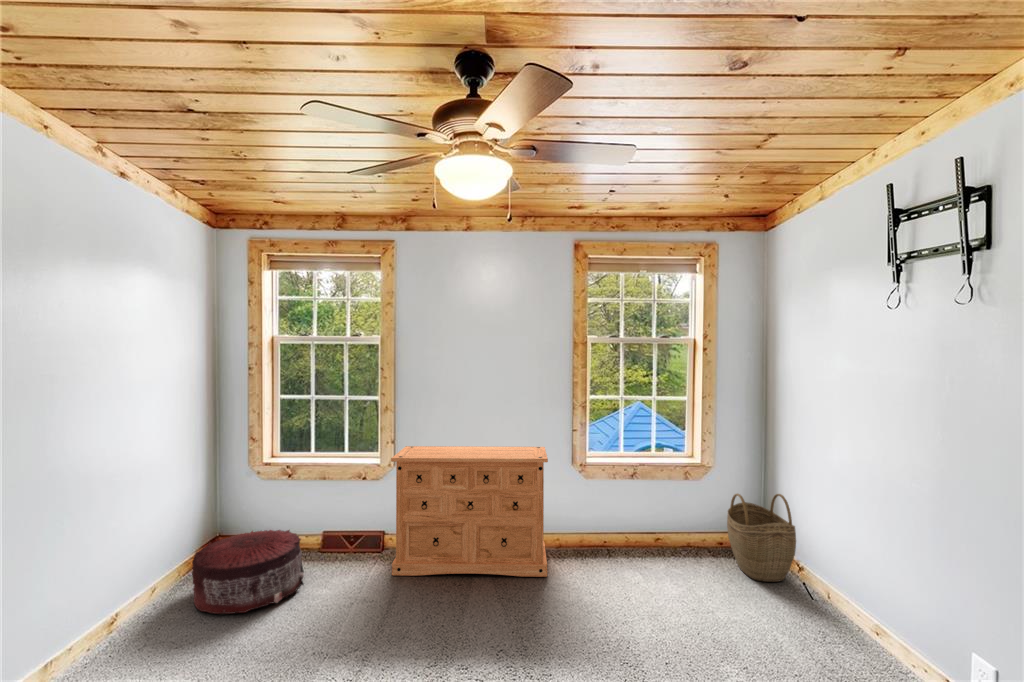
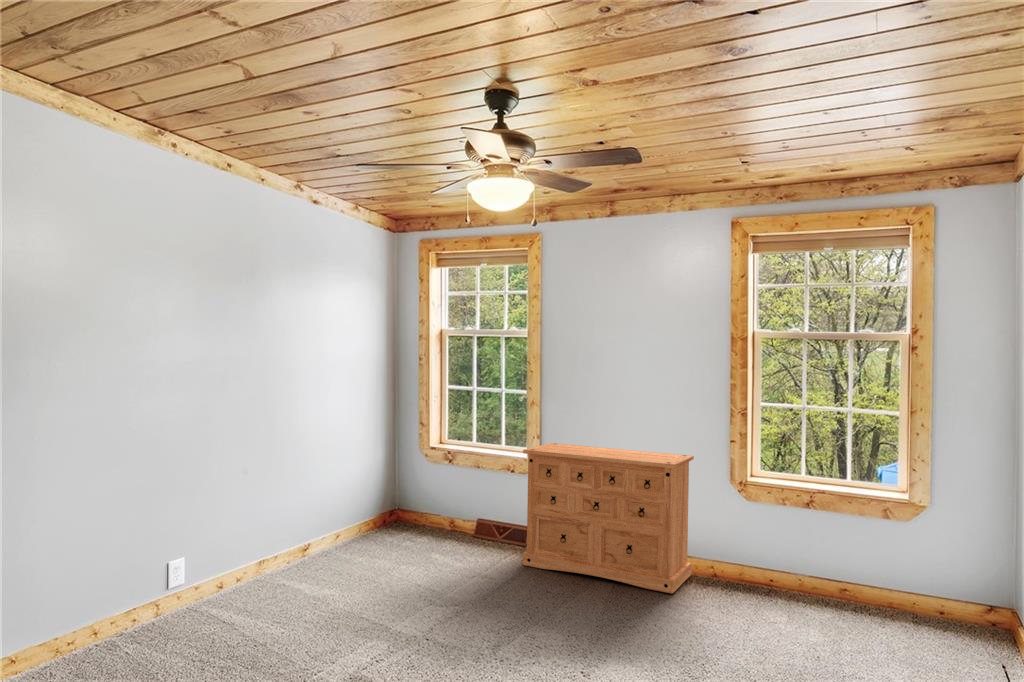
woven basket: present [727,494,796,582] -> none [919,535,1006,656]
pouf: present [192,530,304,614] -> none [361,504,447,566]

